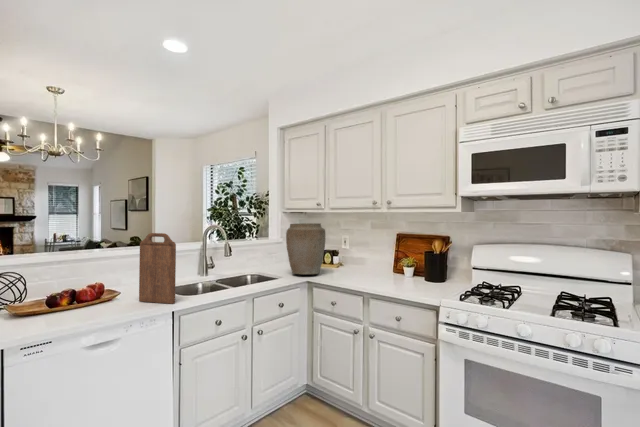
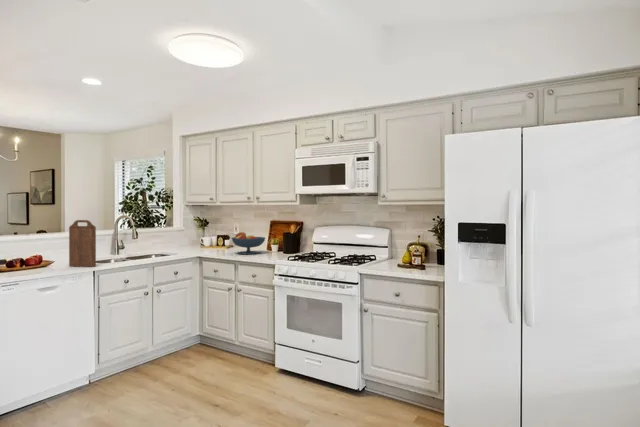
vase: present [286,223,325,275] -> none [182,214,213,252]
fruit bowl: none [354,249,402,282] -> present [232,232,265,254]

